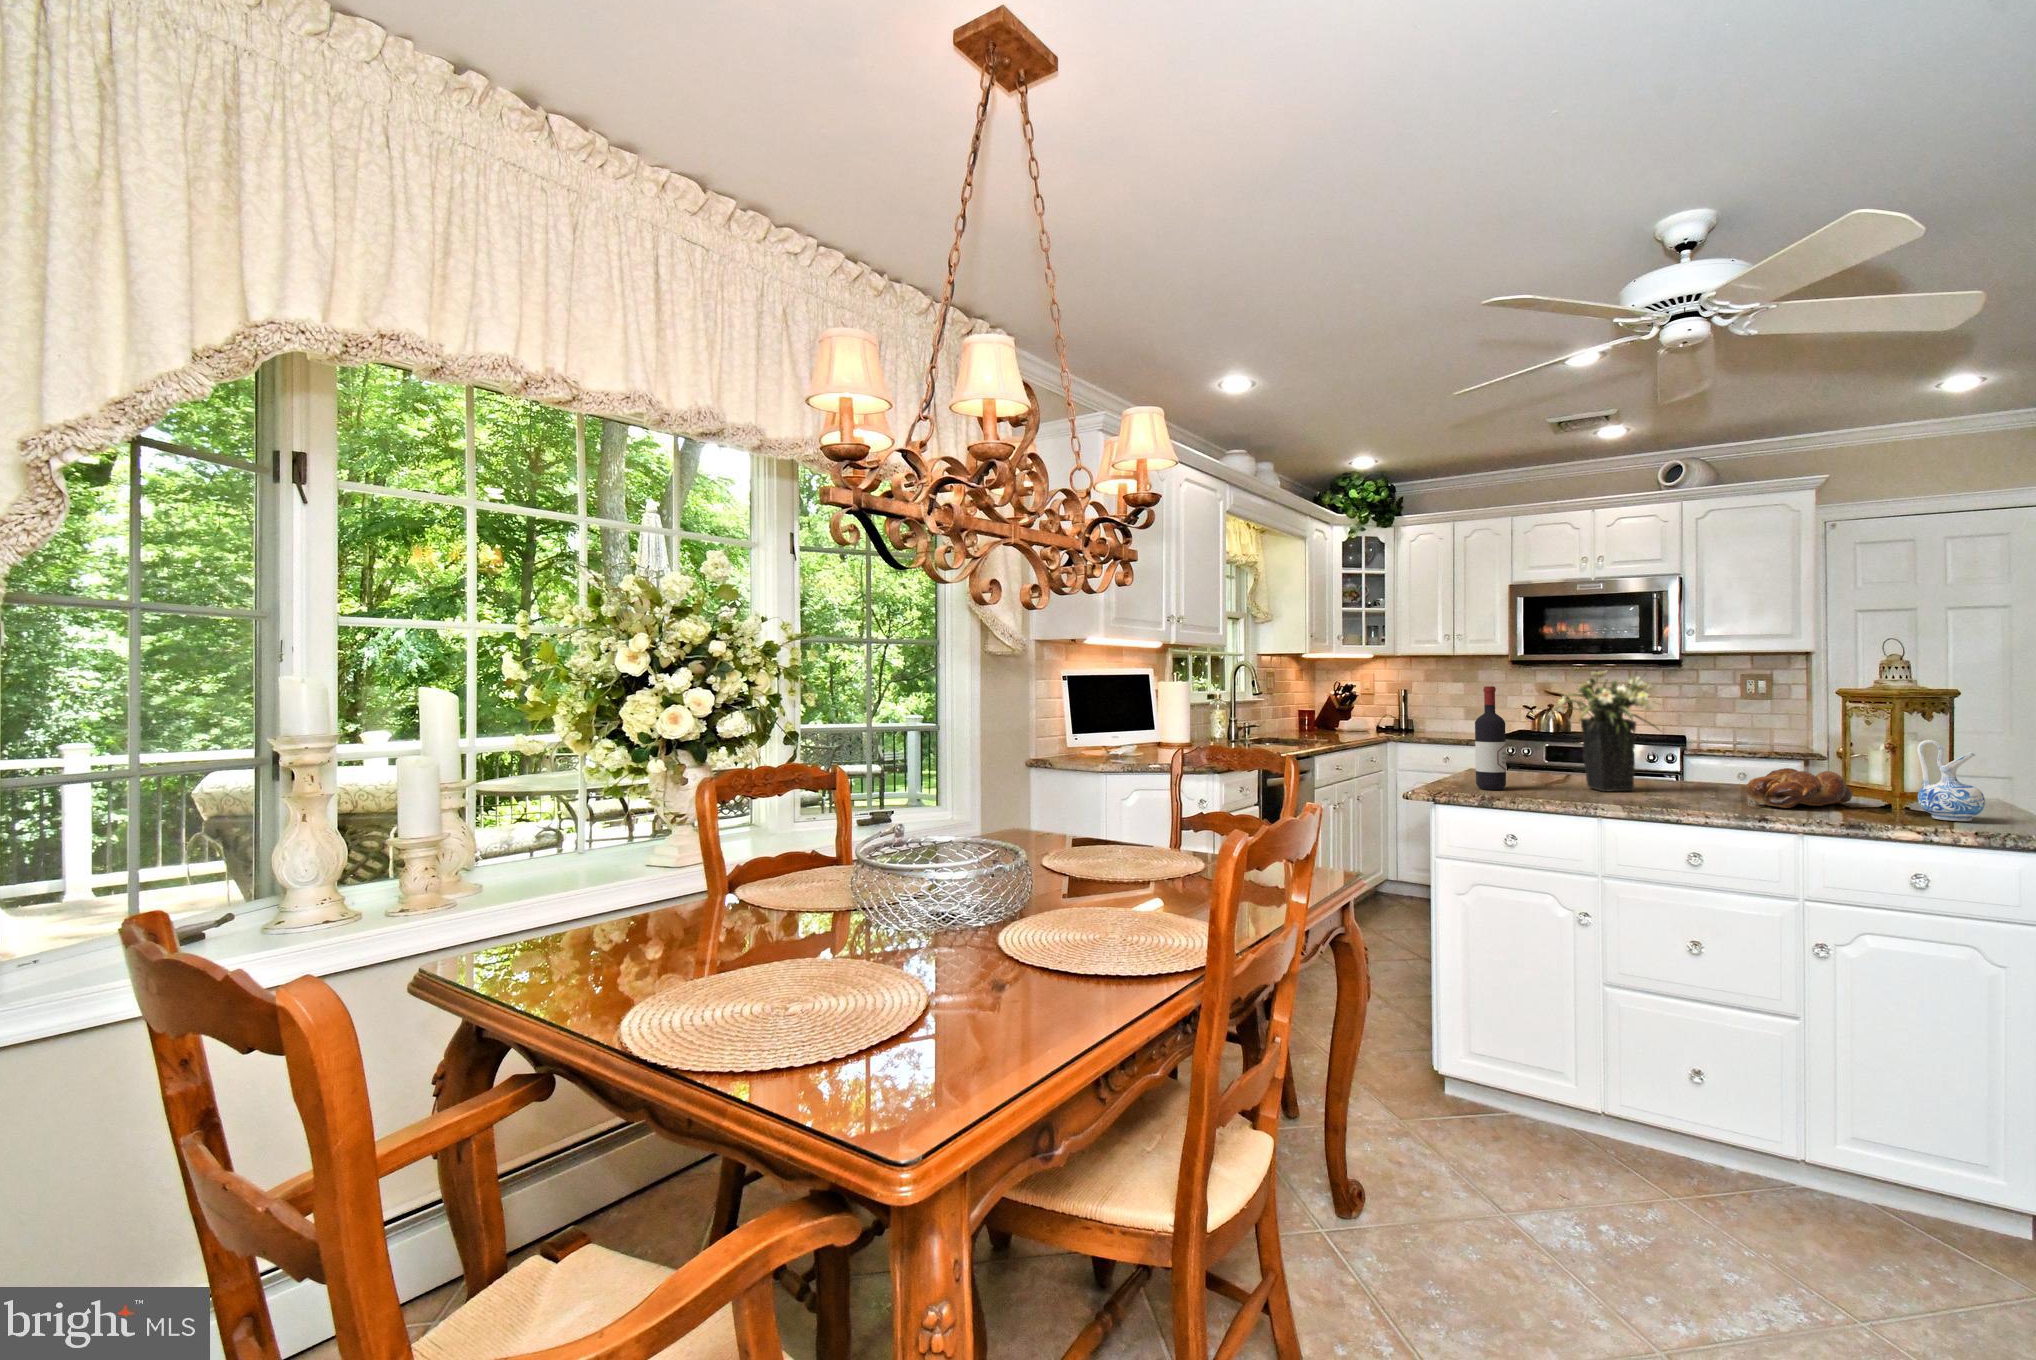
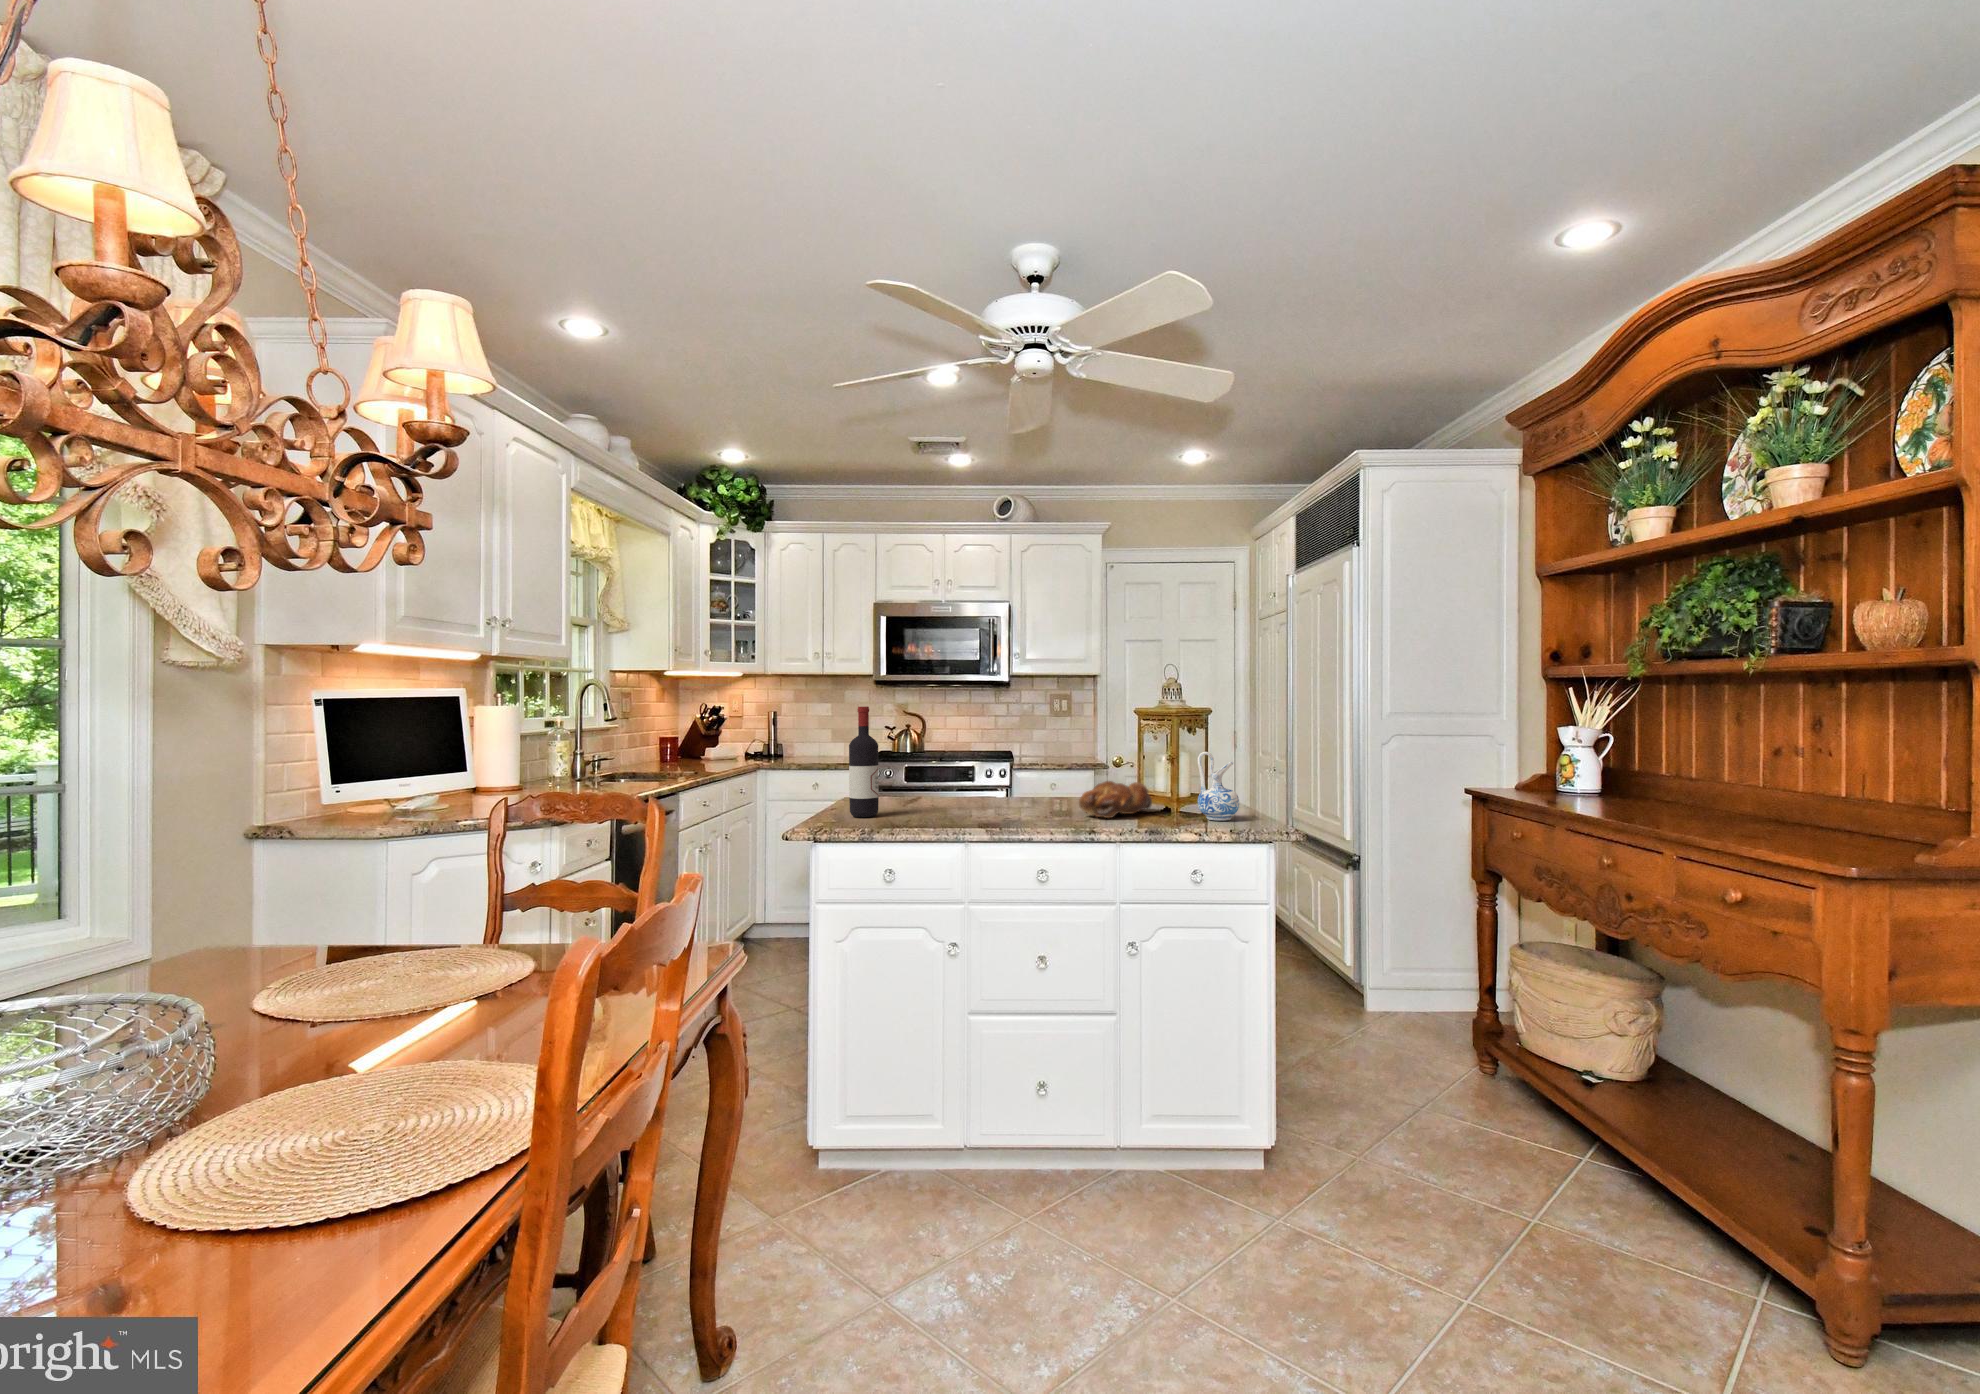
flower arrangement: present [1547,669,1661,792] -> none [916,688,1016,812]

